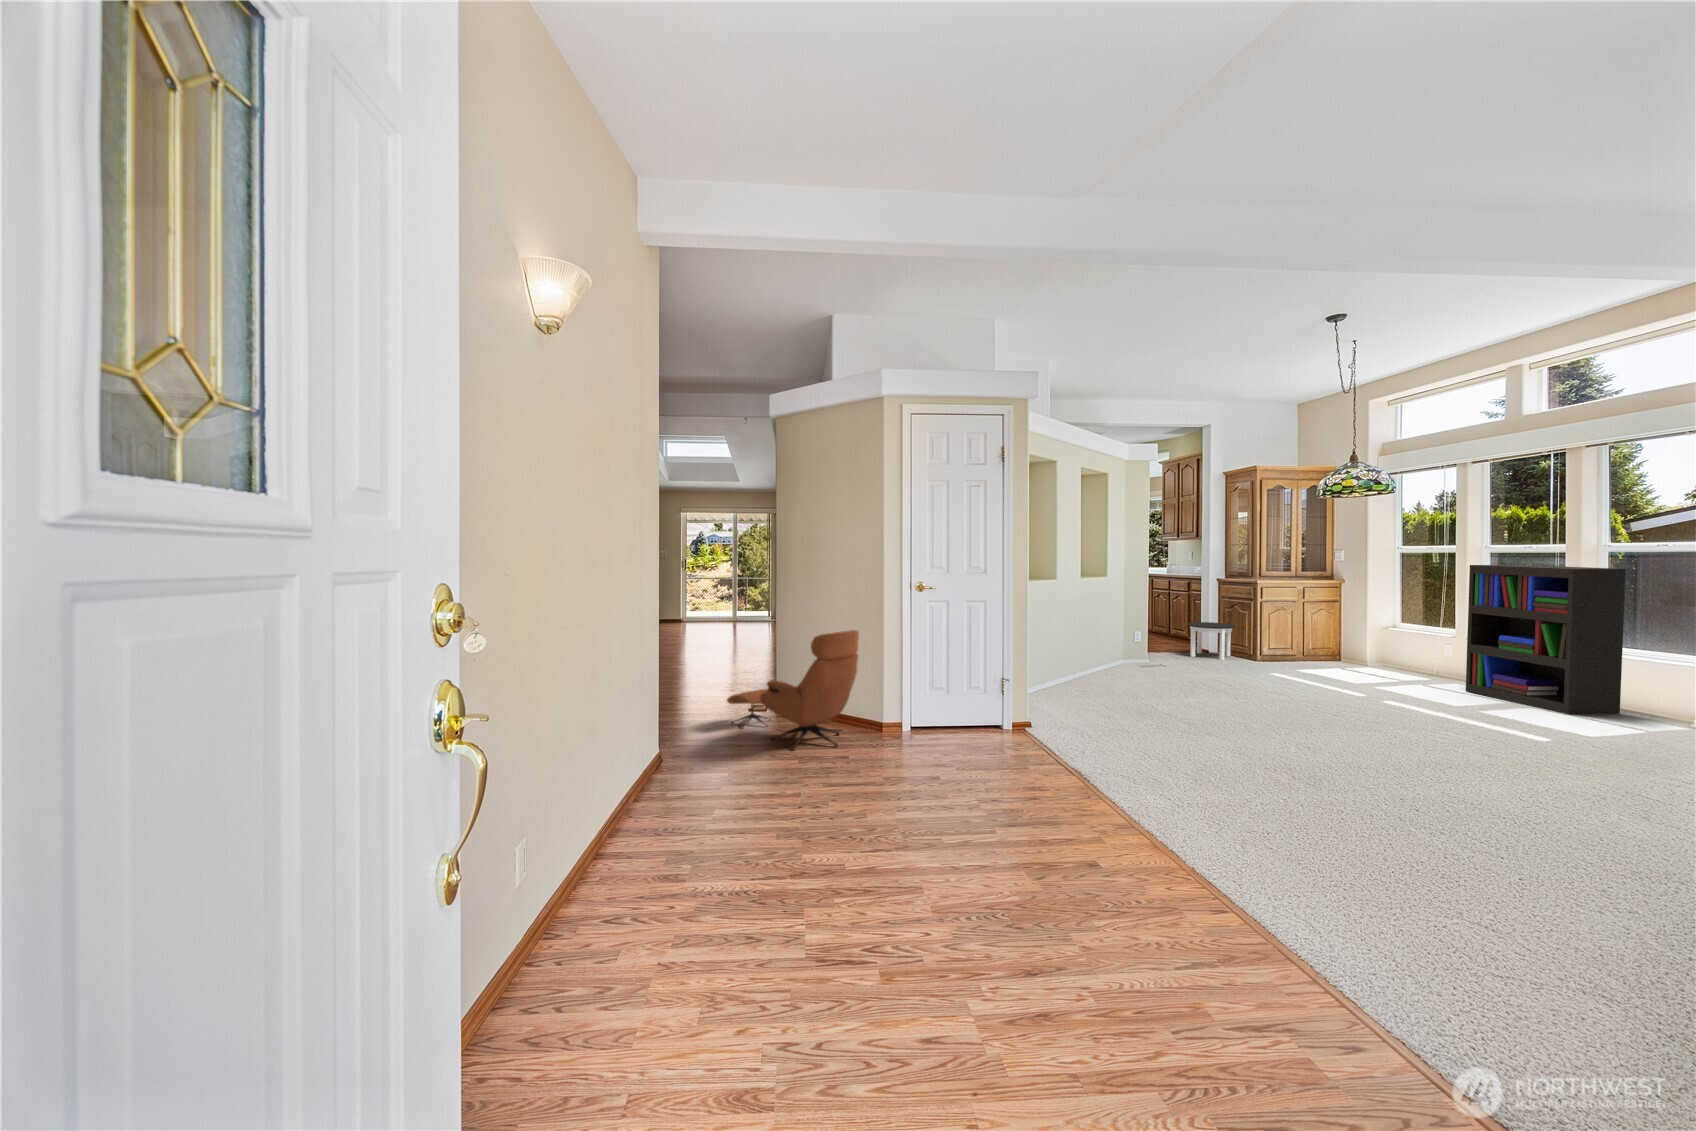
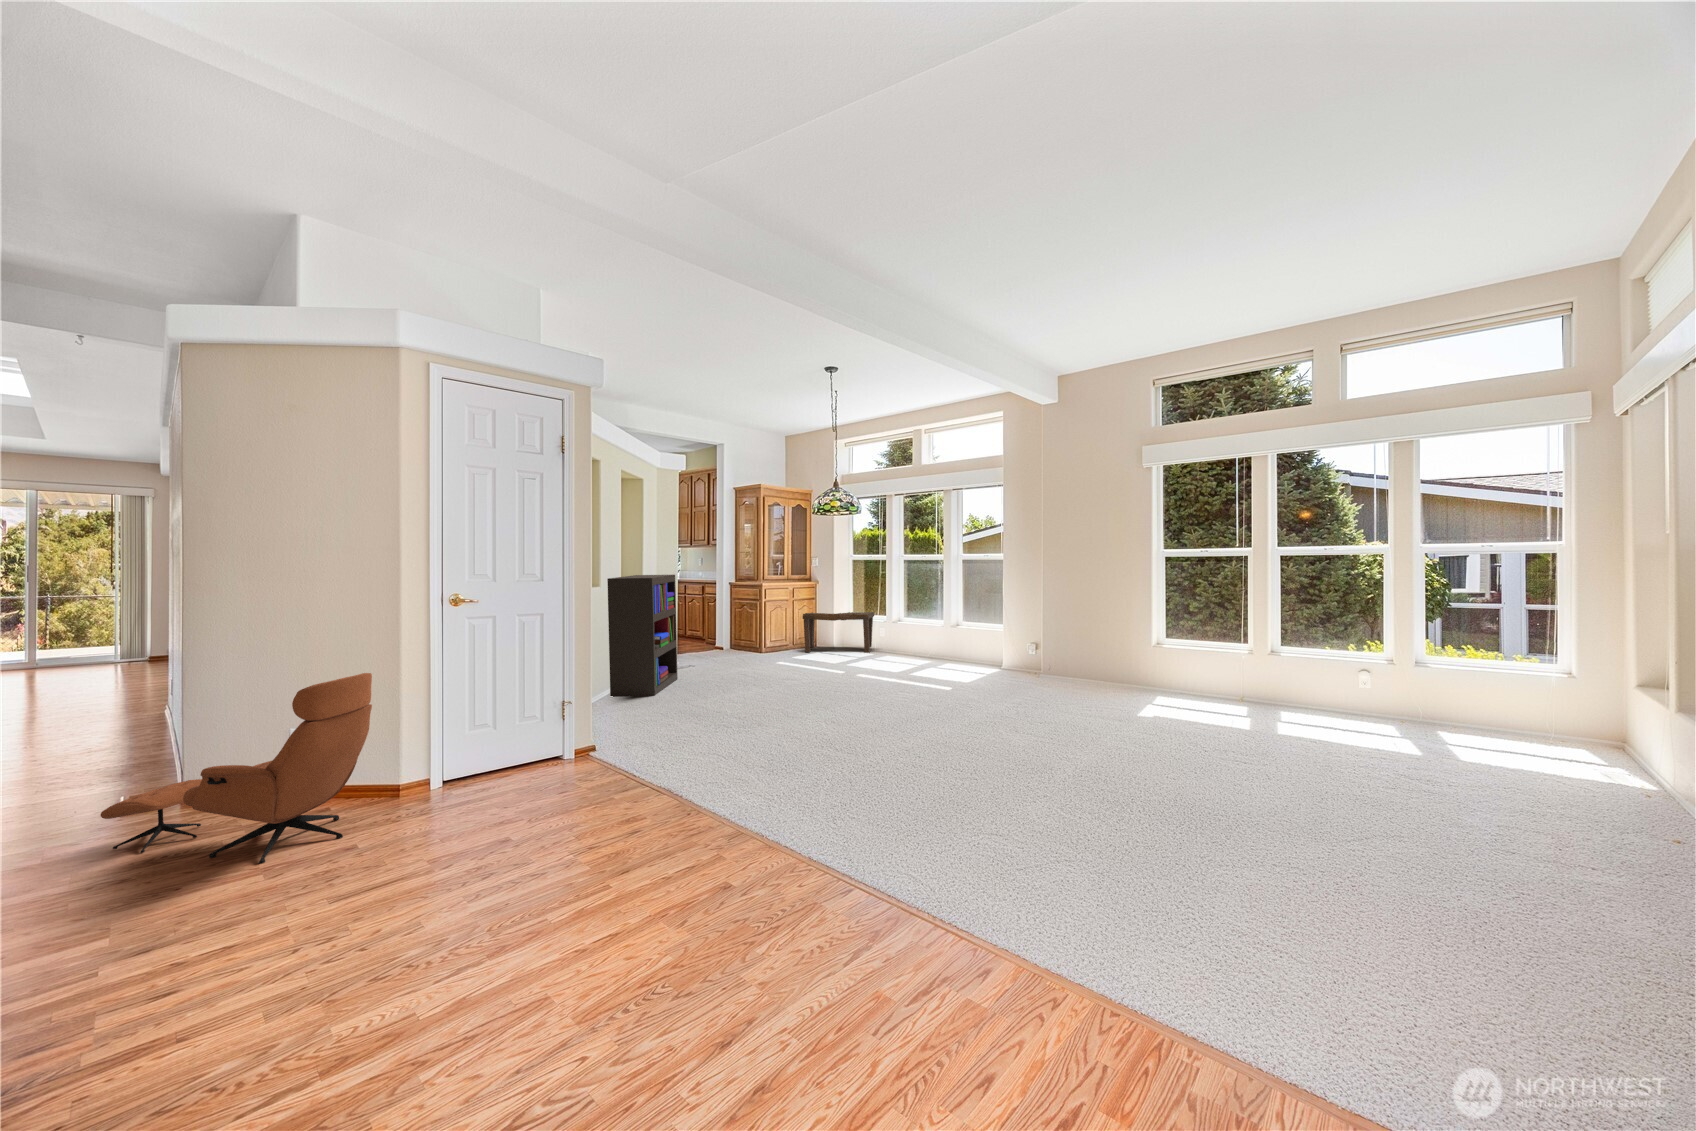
bookshelf: present [1466,565,1626,715] -> present [607,575,678,697]
bench: none [1314,620,1432,681] -> present [803,612,874,653]
round table: present [1188,622,1235,660] -> none [707,623,745,655]

